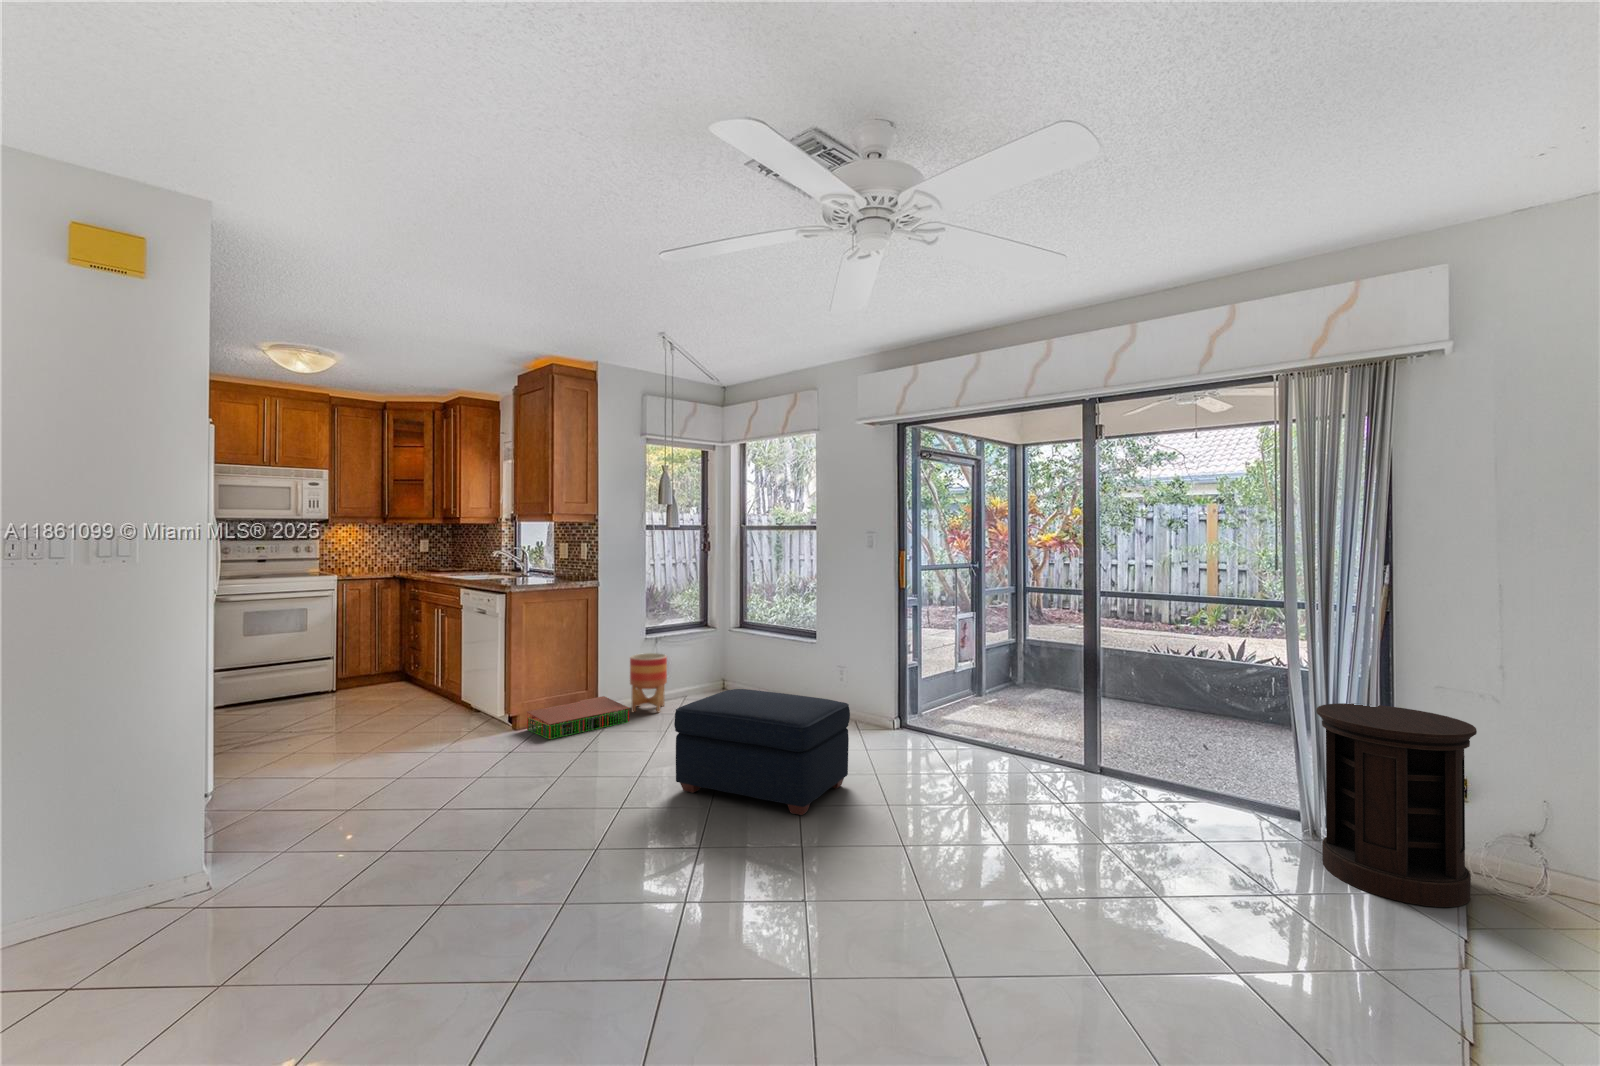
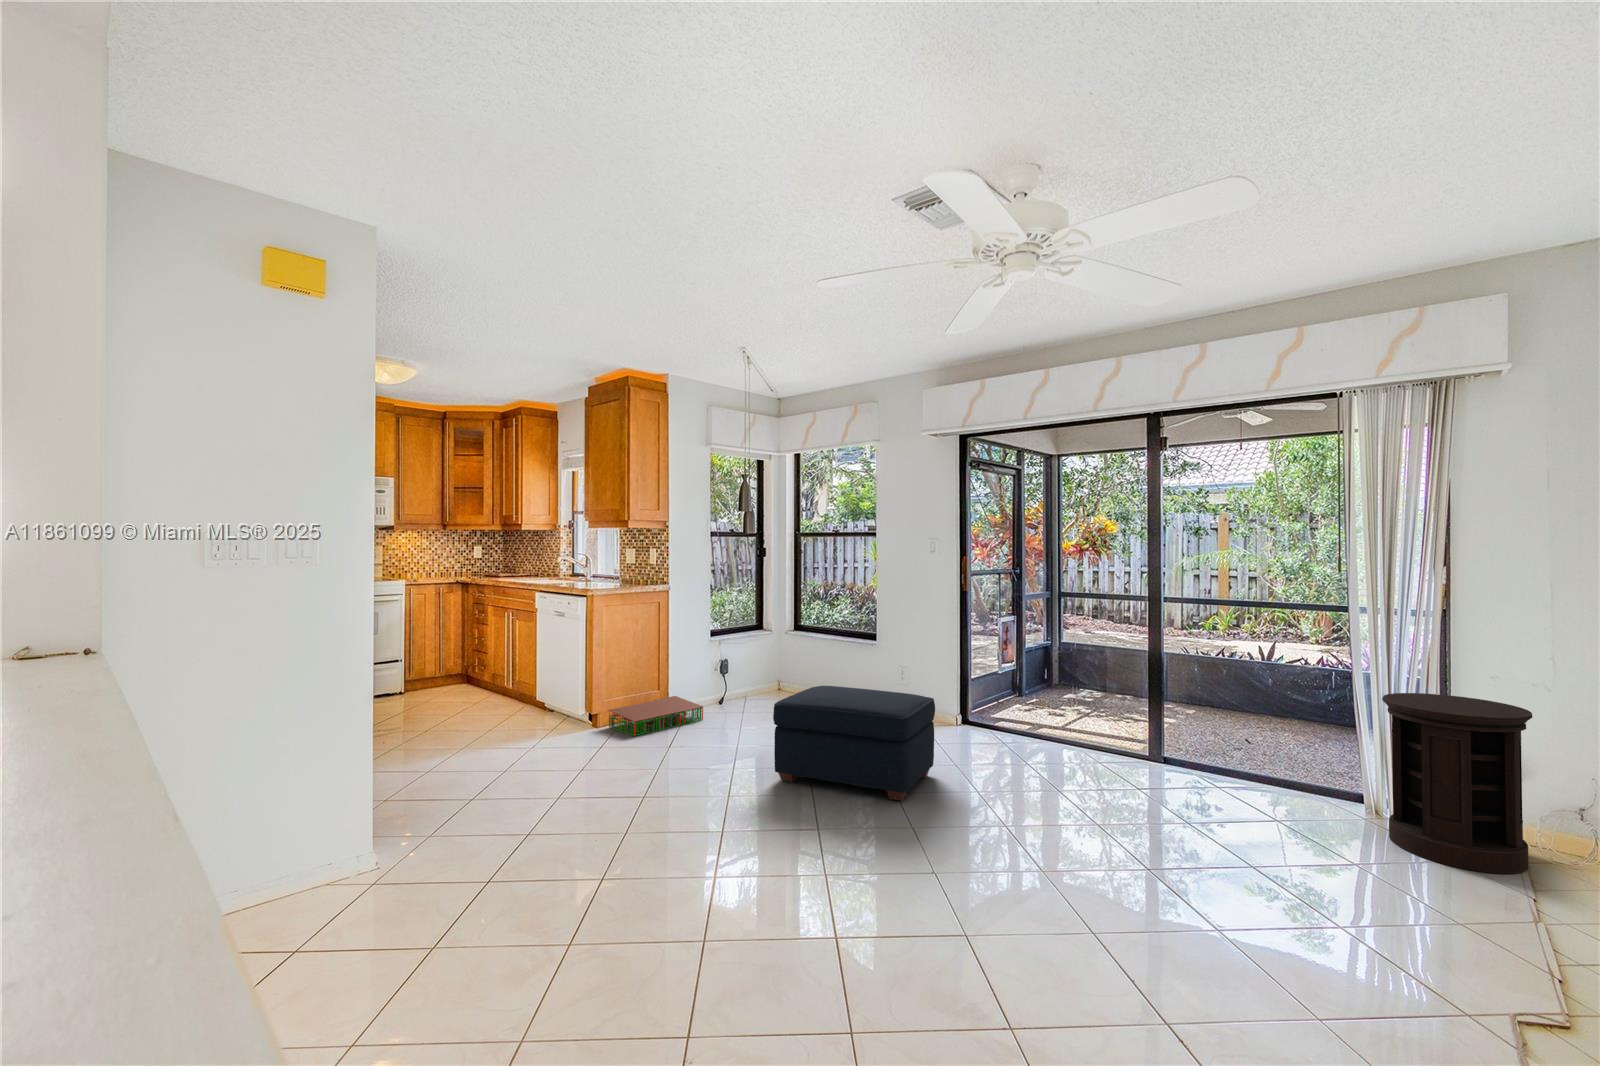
planter: present [630,653,667,712] -> none [699,655,734,711]

